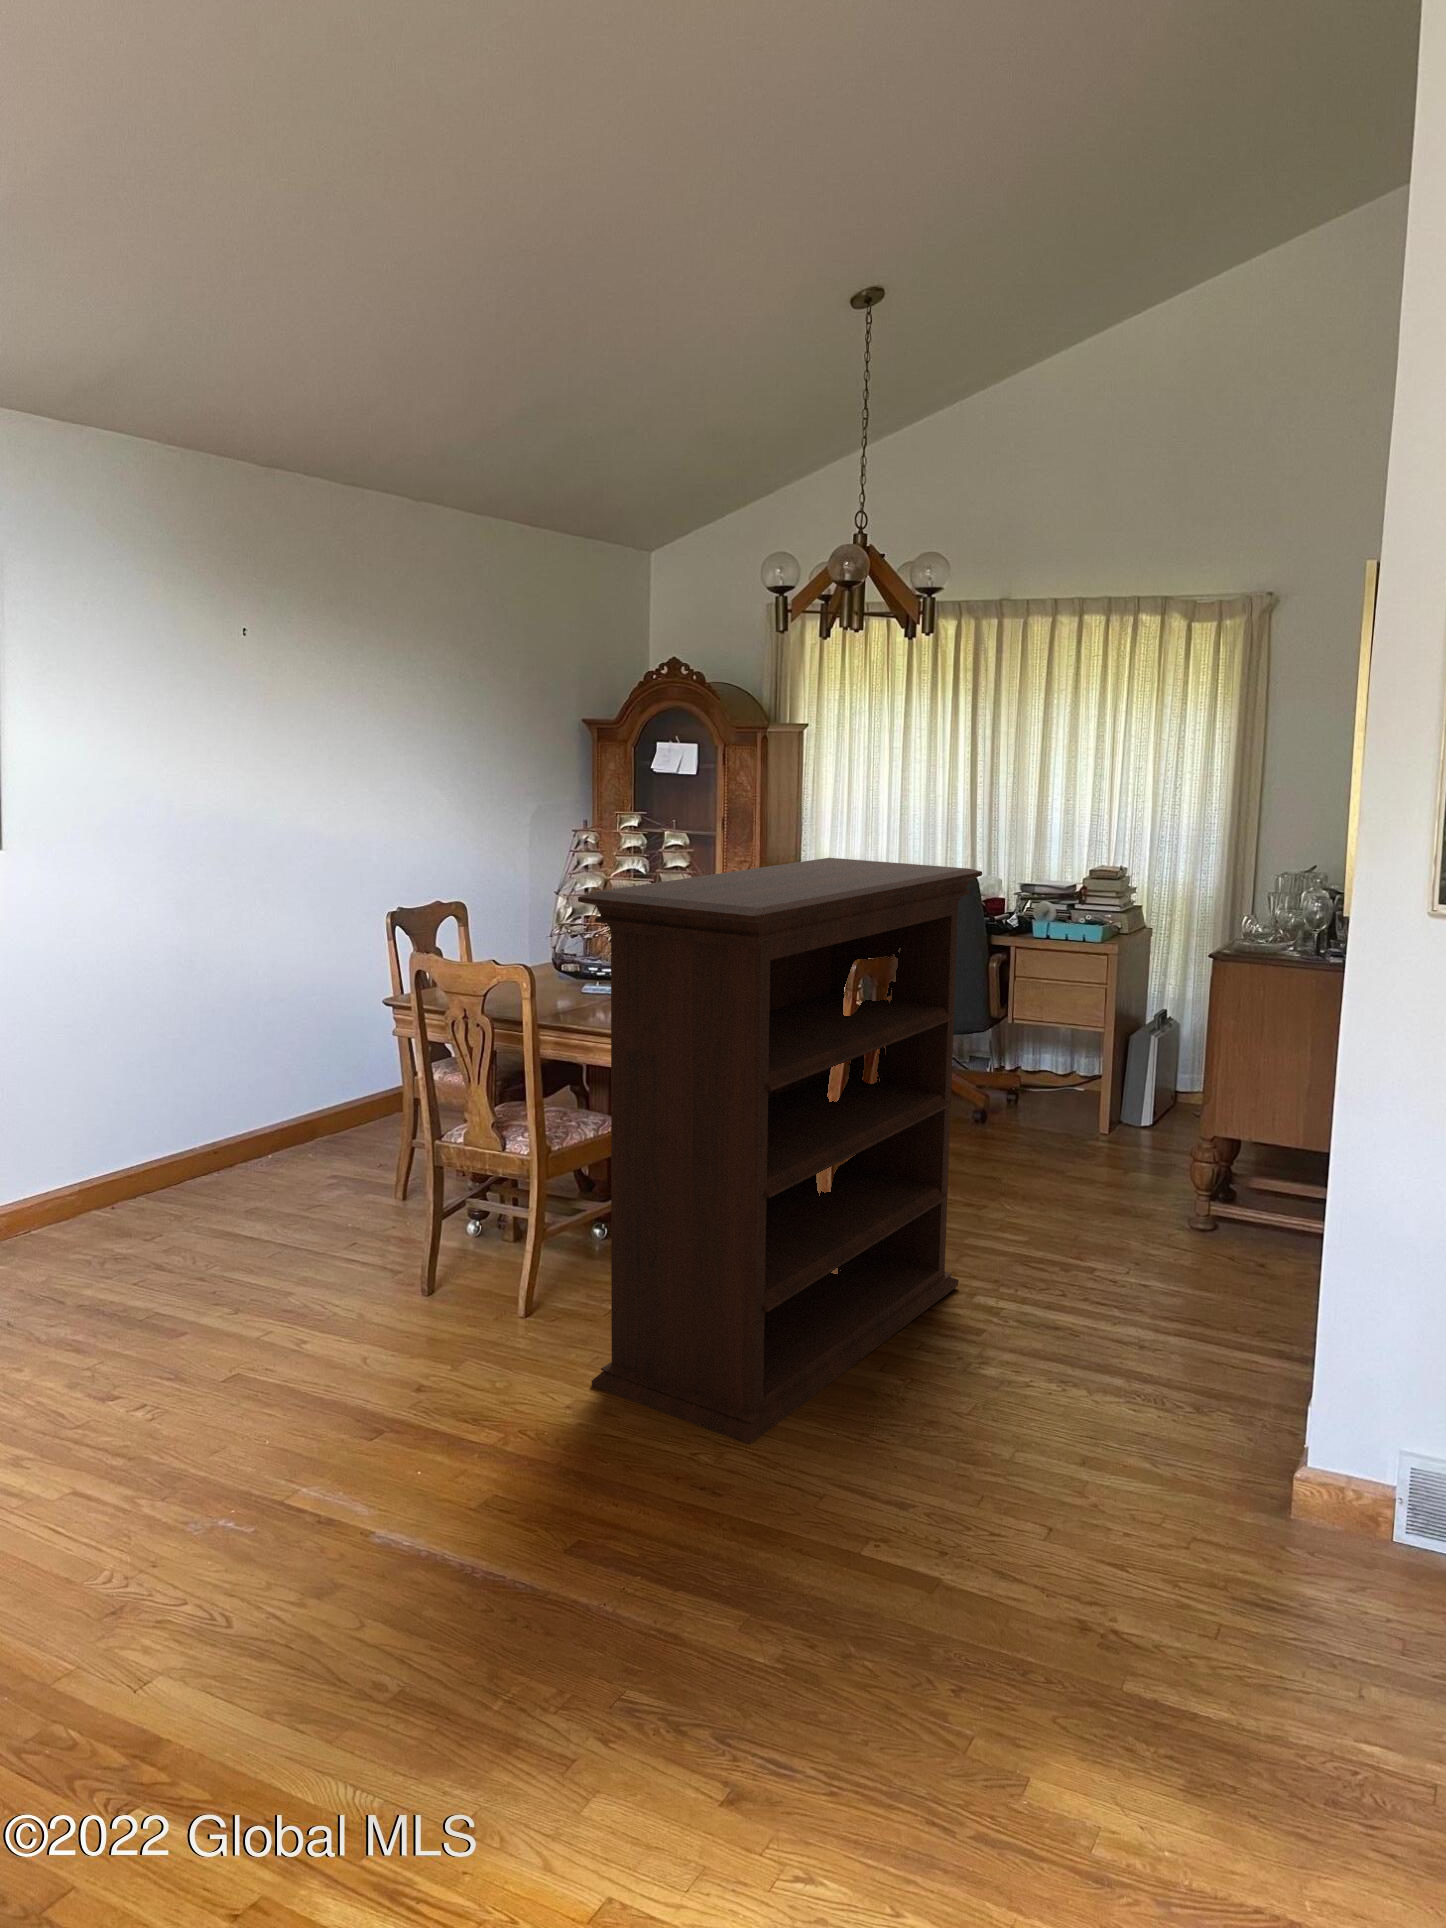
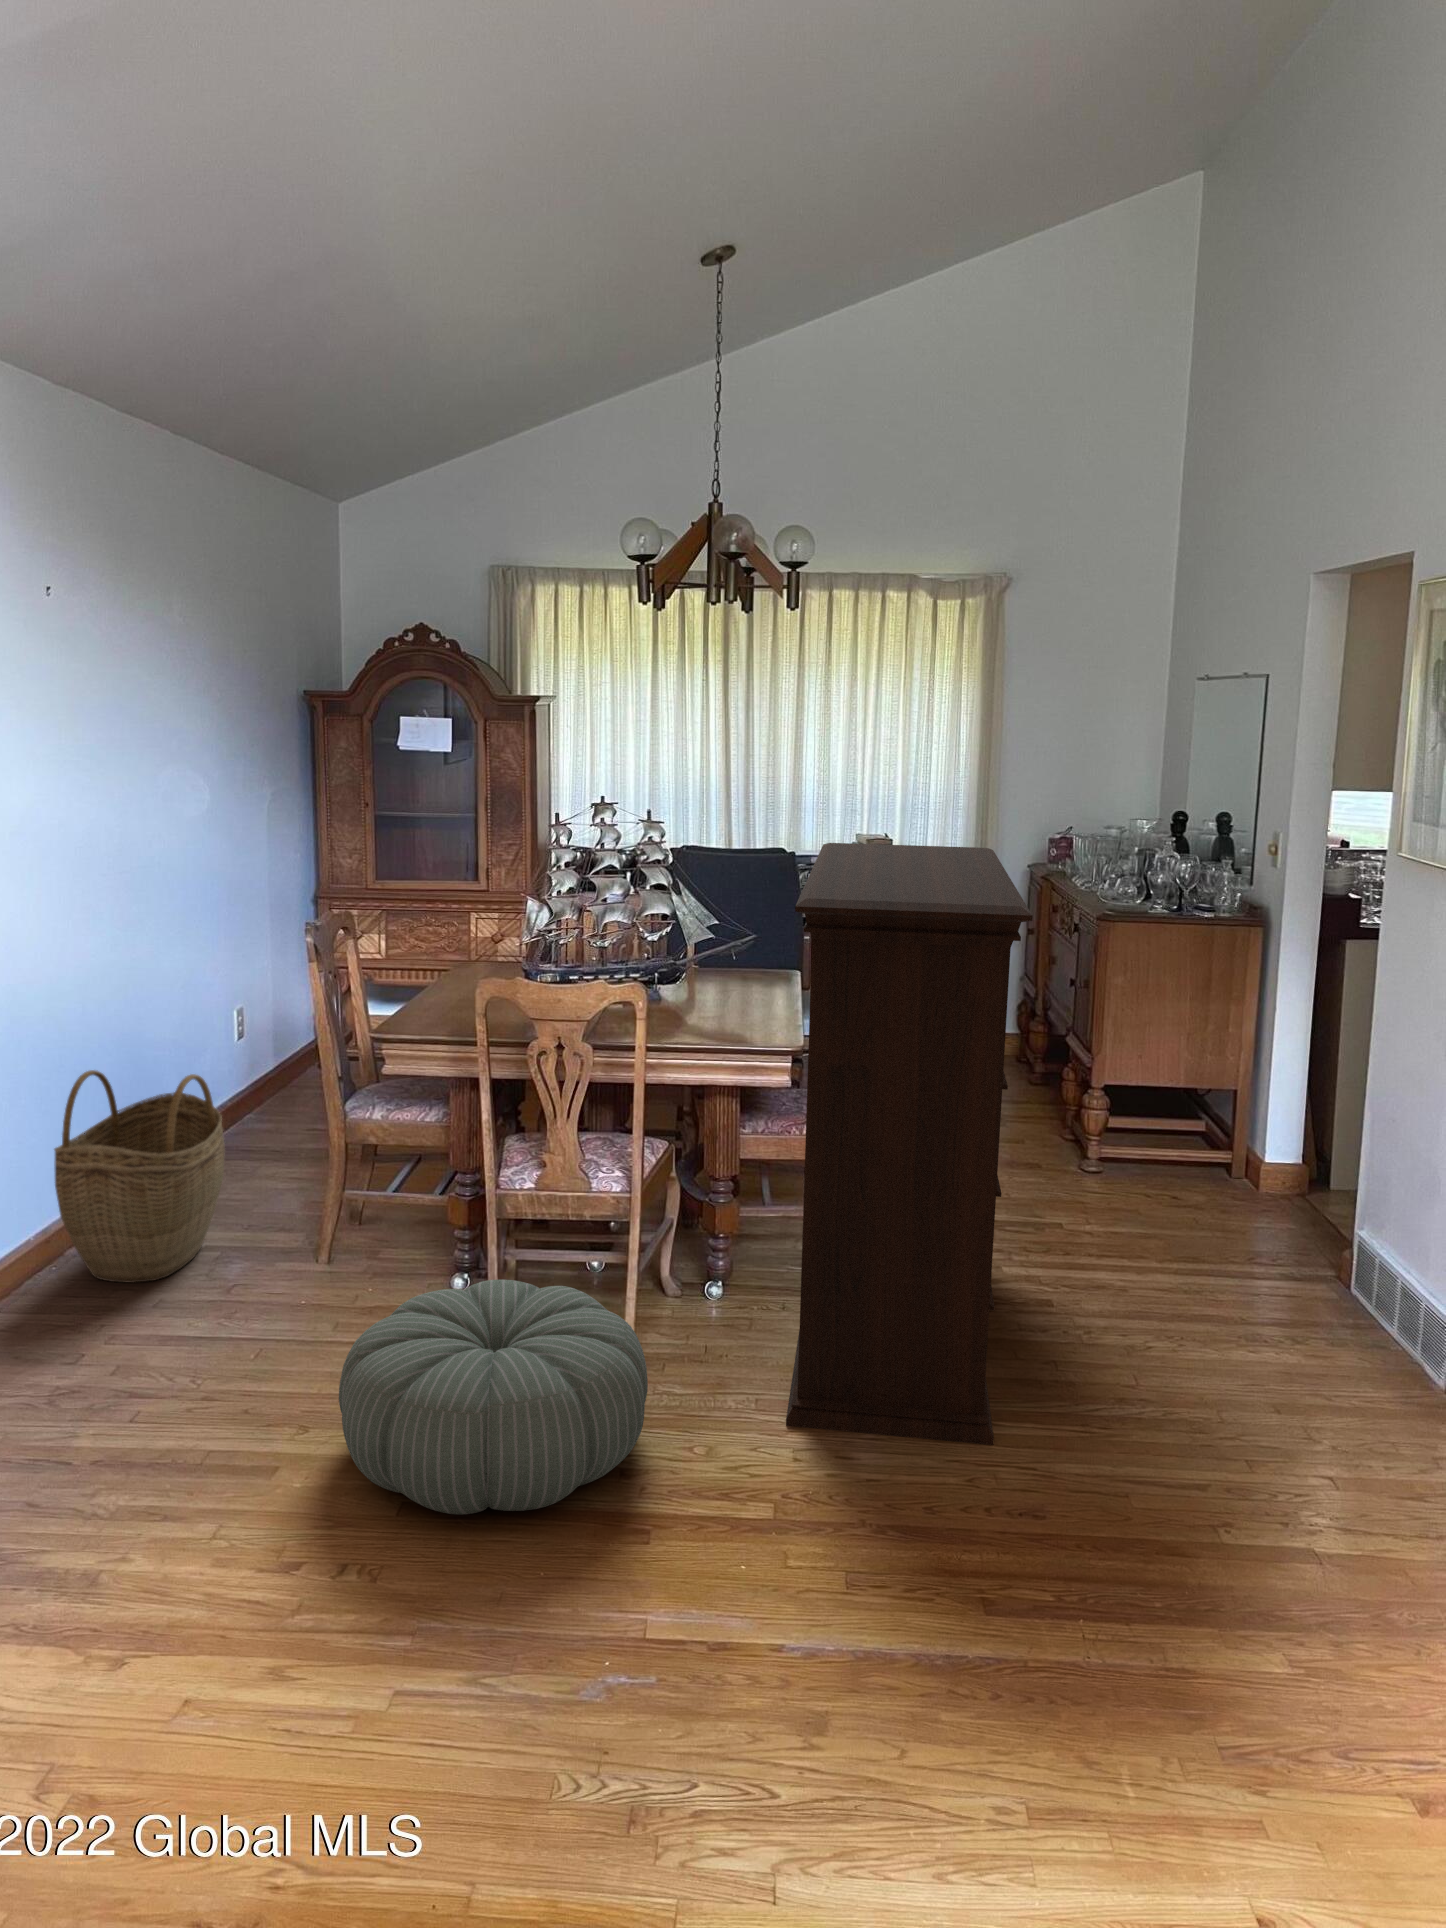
woven basket: none [213,1015,360,1189] -> present [54,1070,225,1283]
pouf: none [211,1212,482,1393] -> present [339,1280,648,1515]

